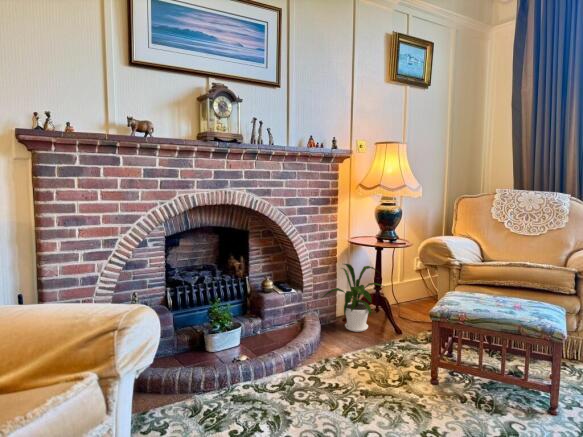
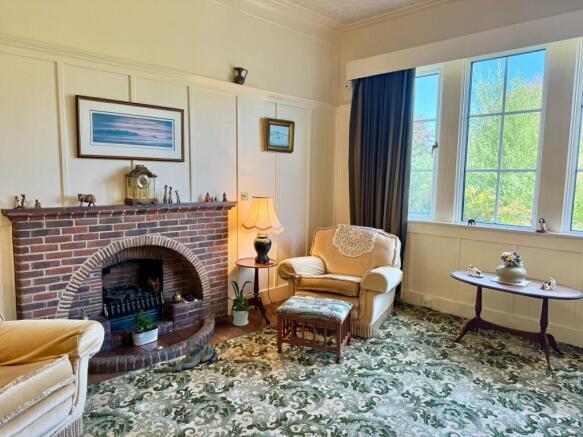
plush toy: none [265,346,332,403] -> present [175,337,218,371]

